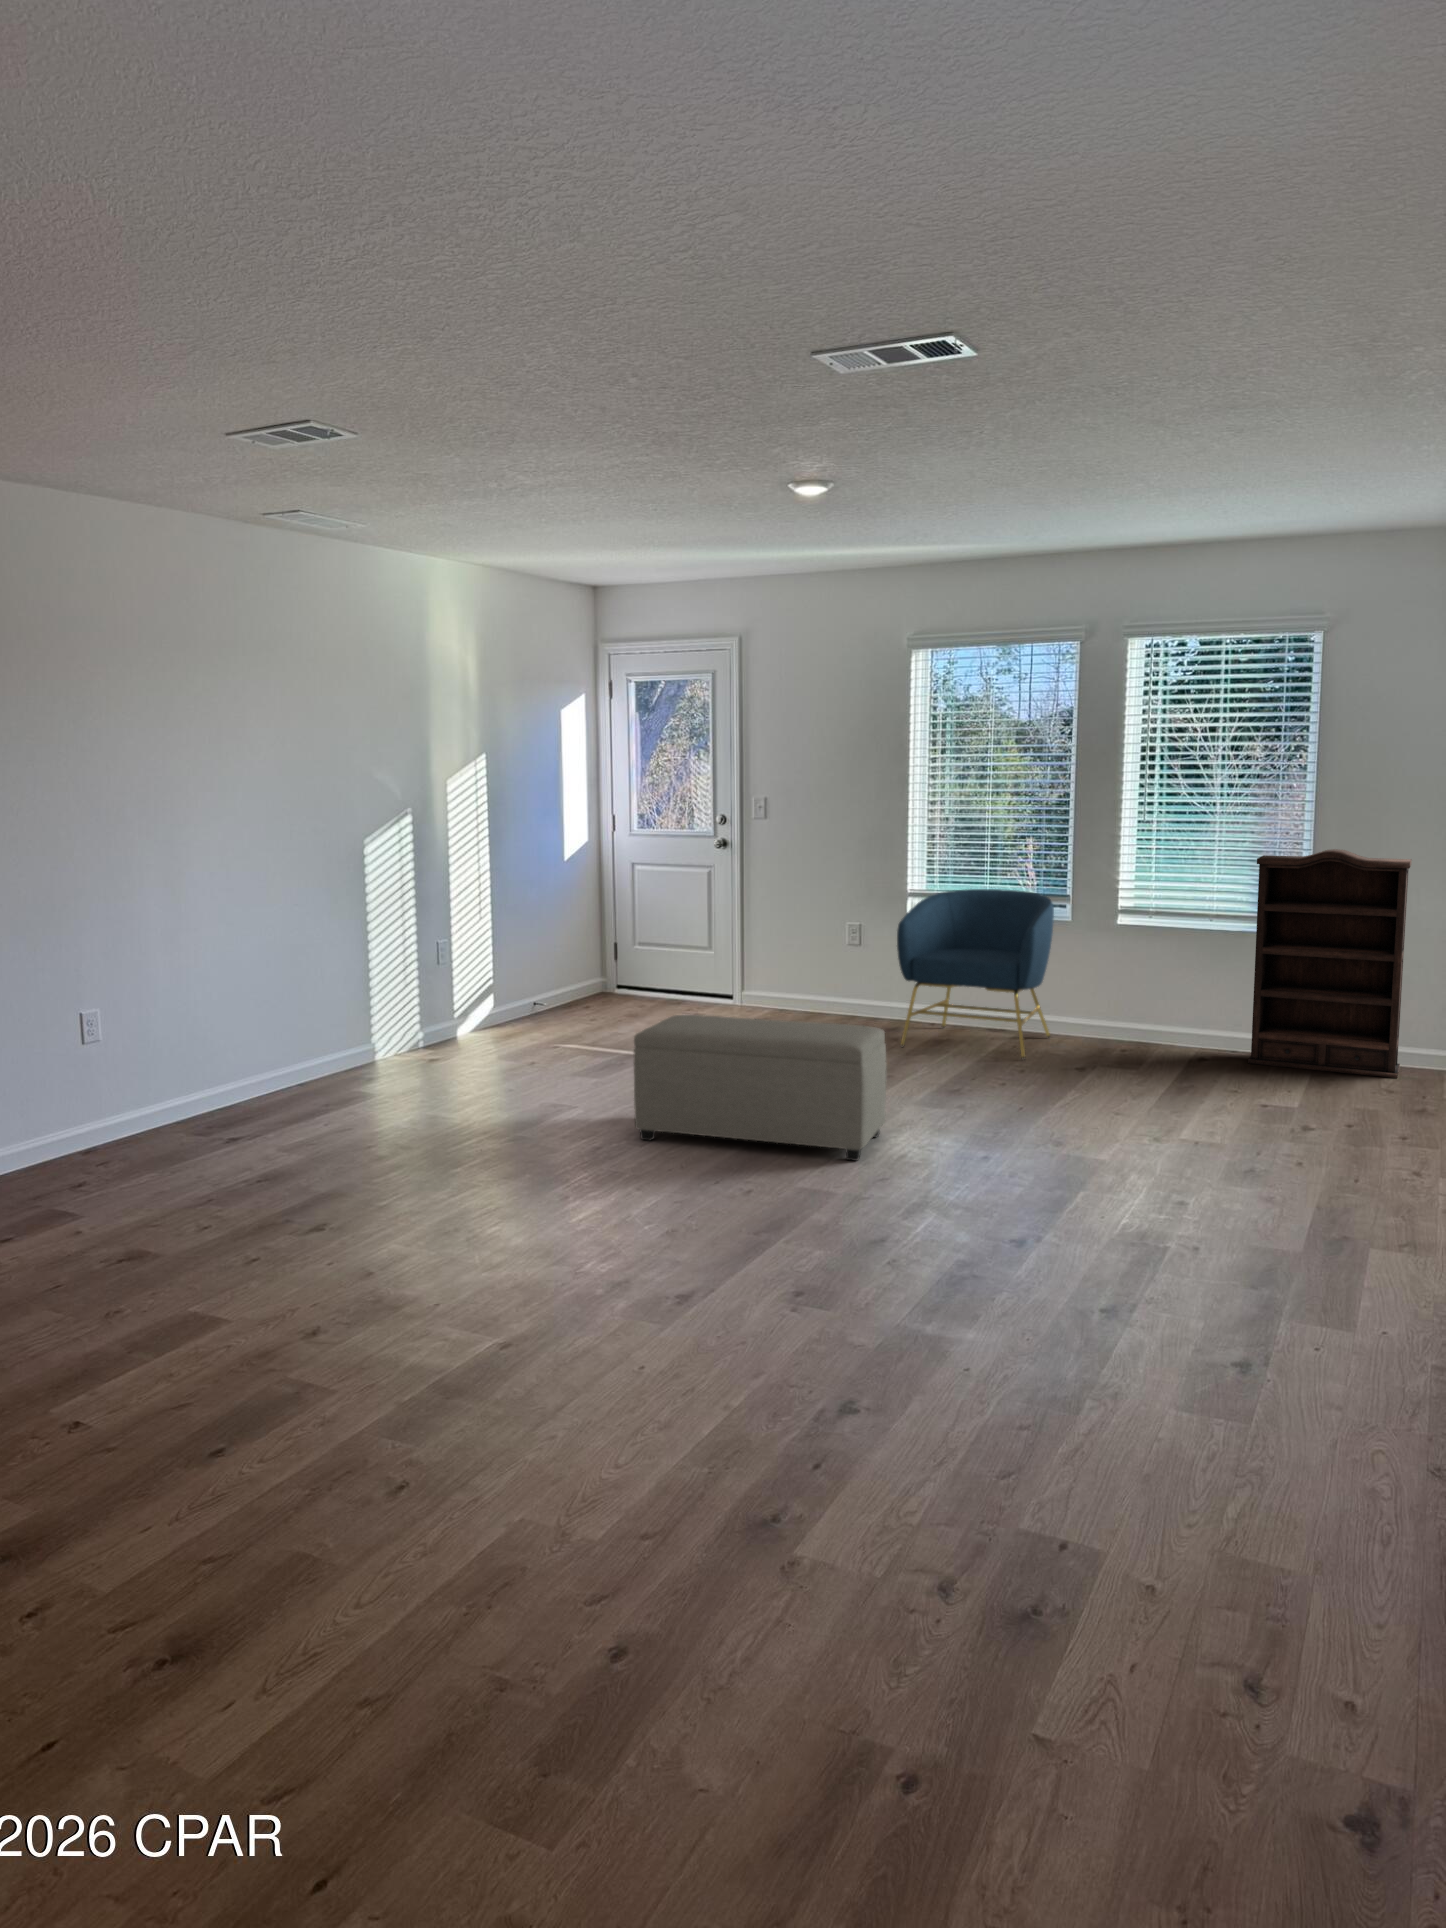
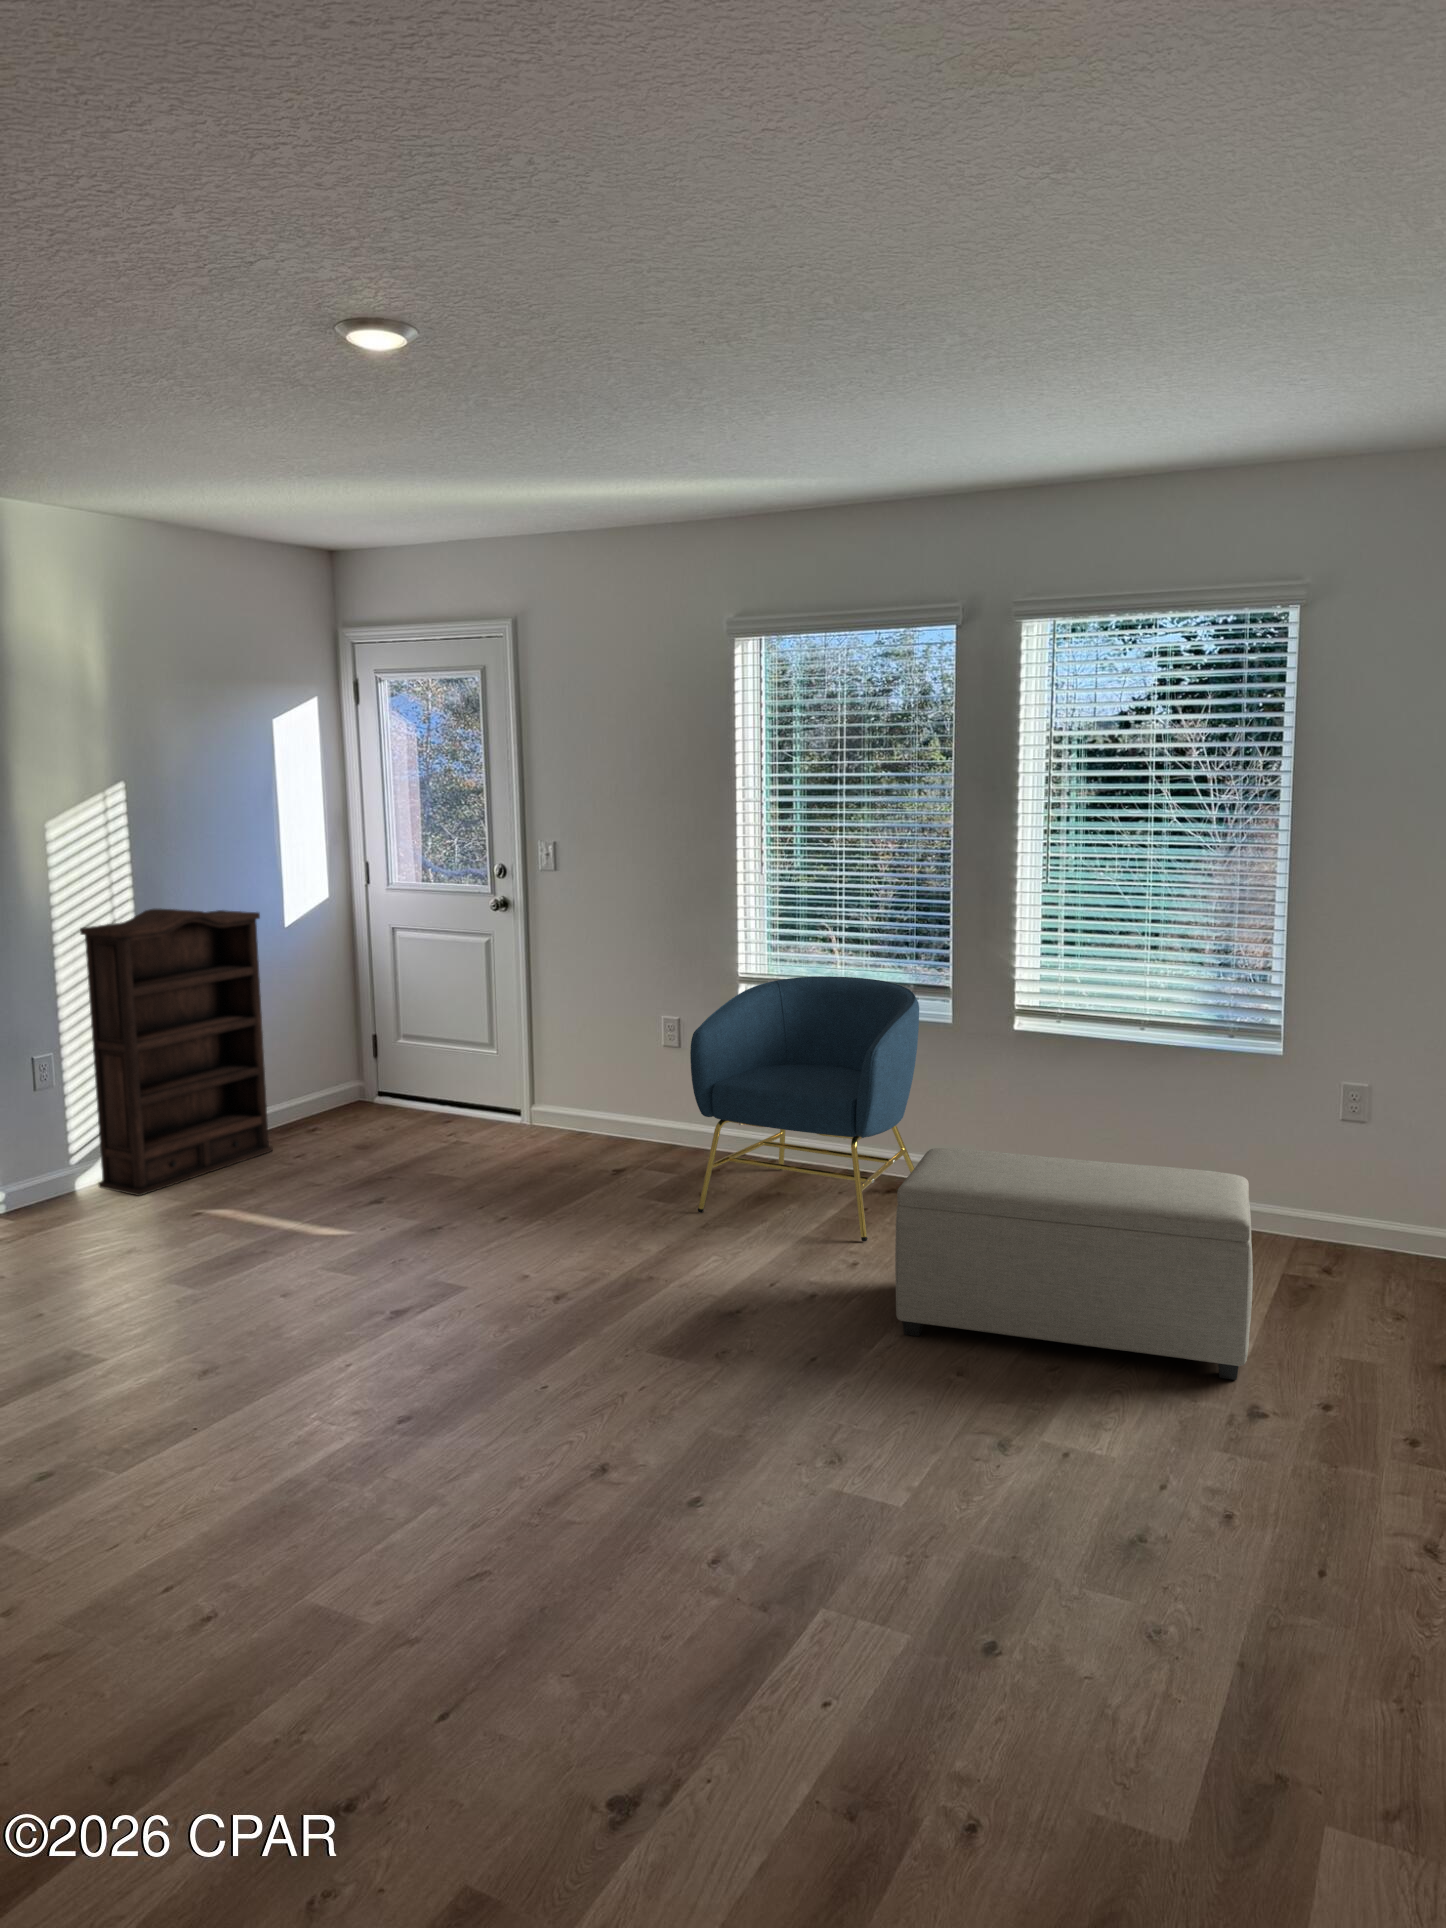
bookshelf: present [1248,849,1412,1078] -> present [80,909,273,1196]
ottoman: present [634,1015,886,1161] -> present [895,1148,1253,1380]

